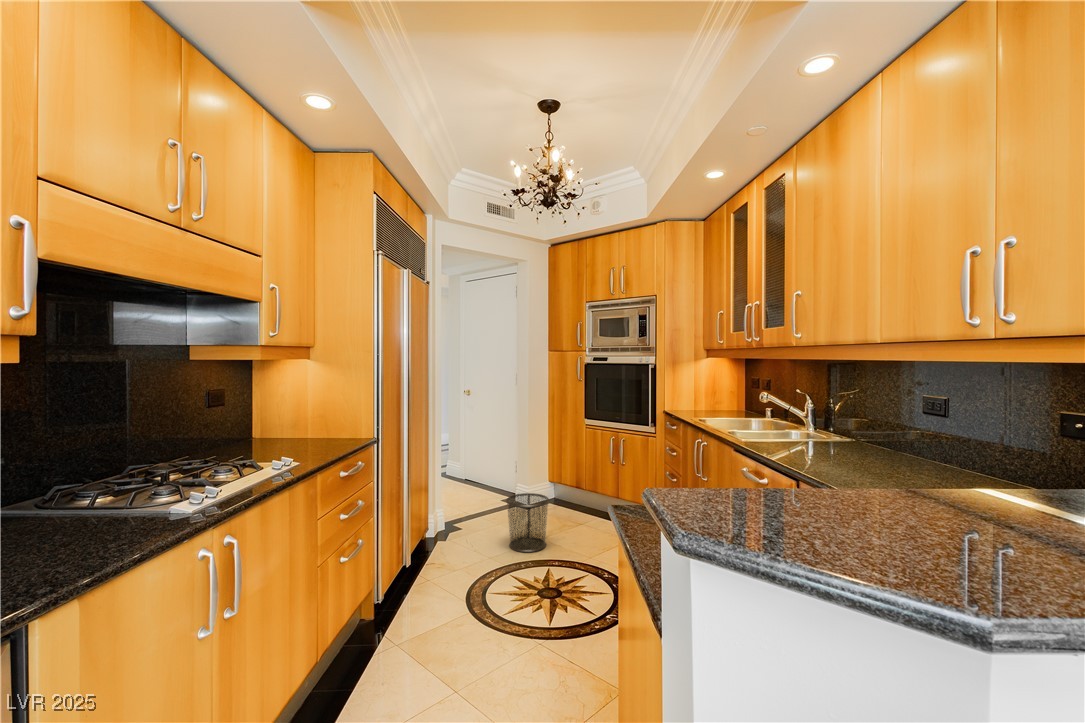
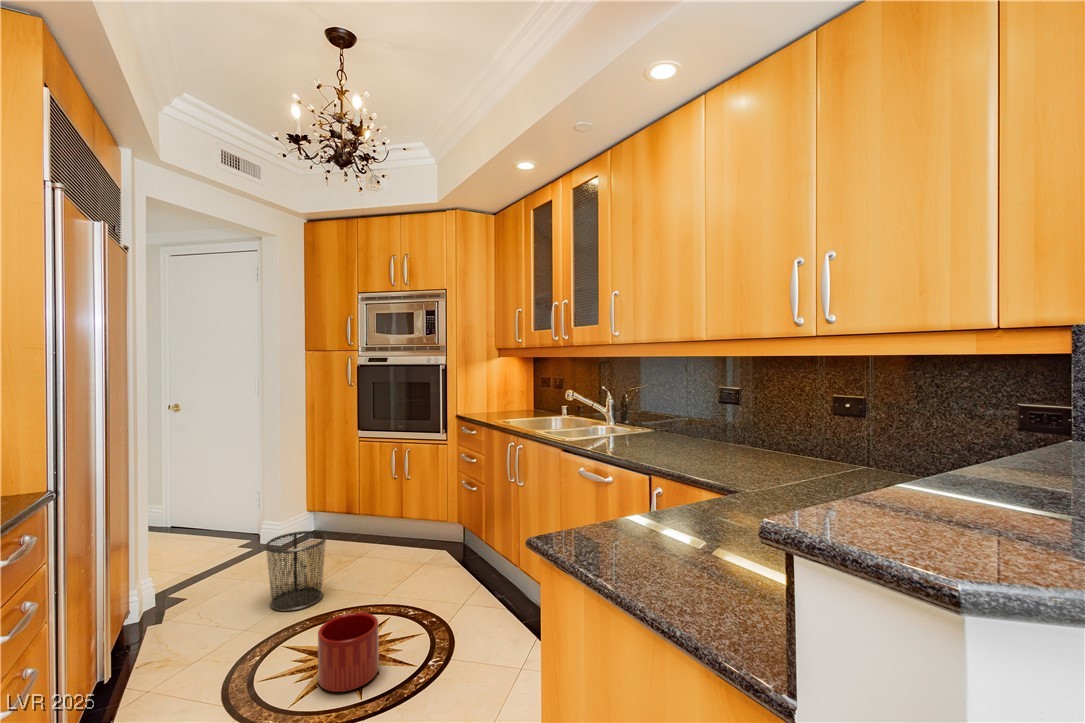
planter: none [524,560,568,617] -> present [318,612,379,692]

